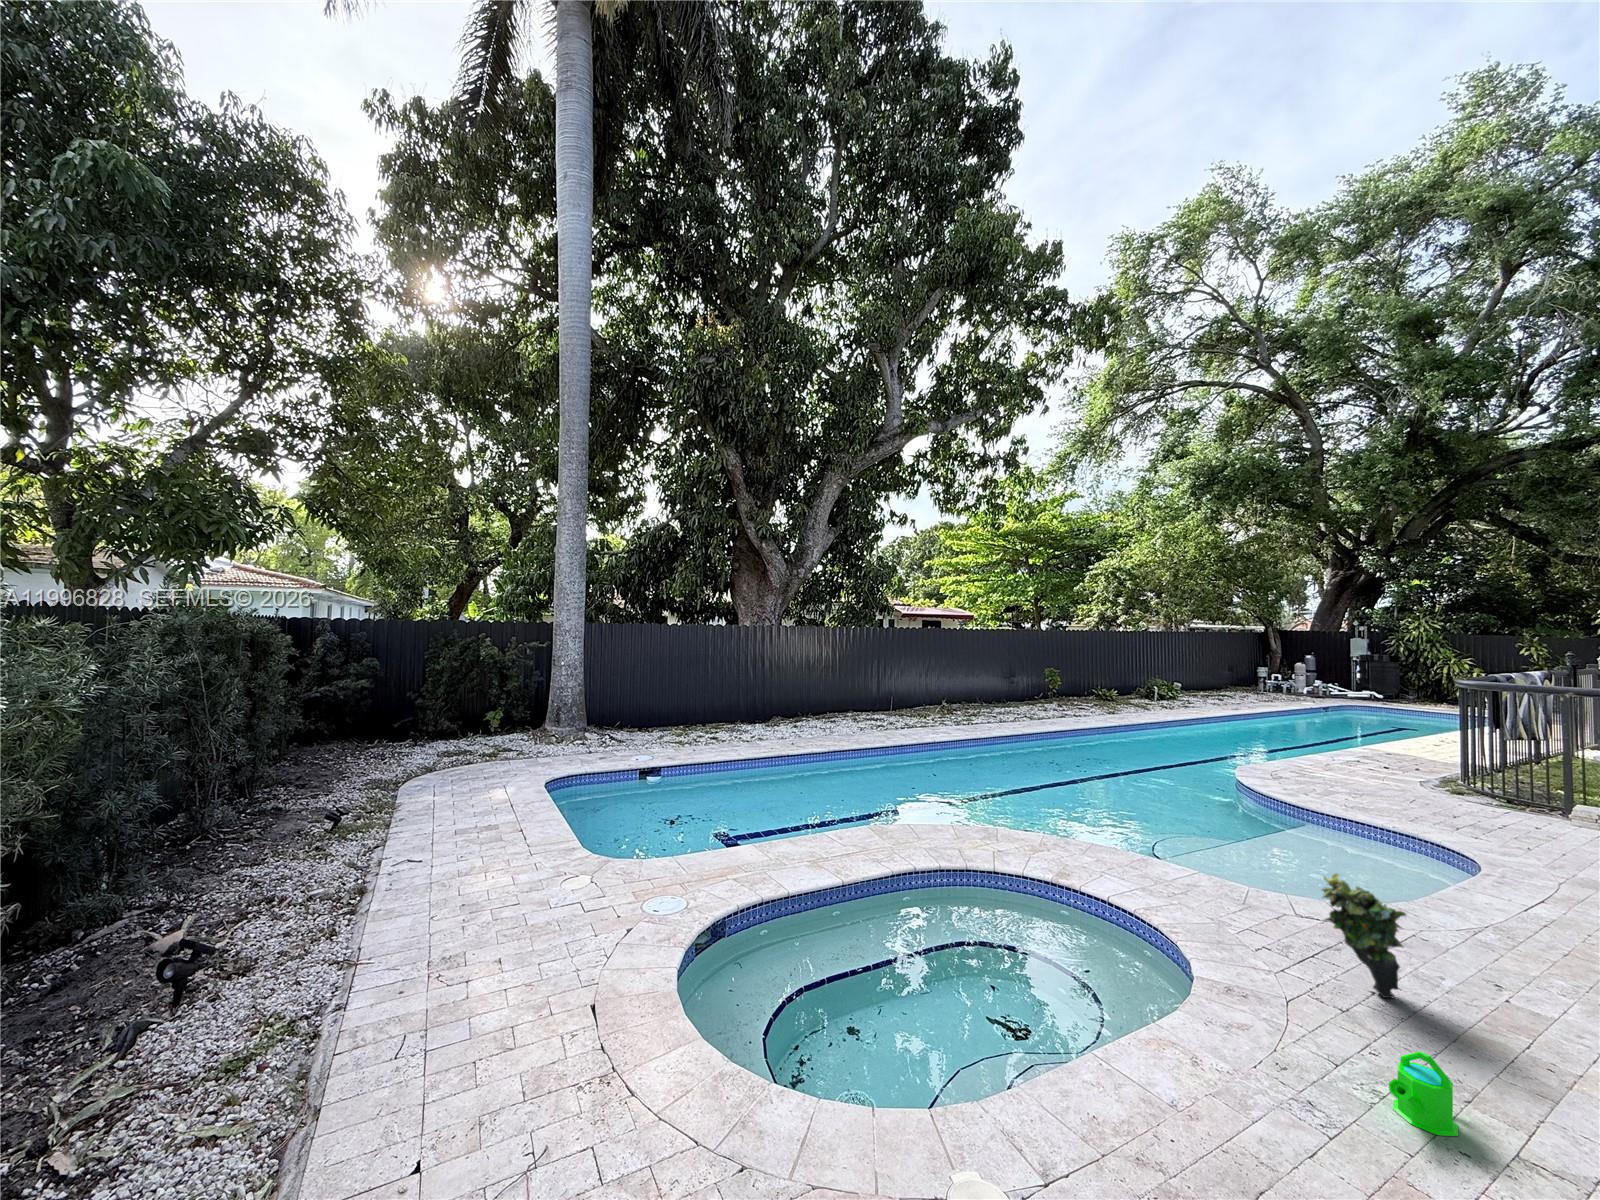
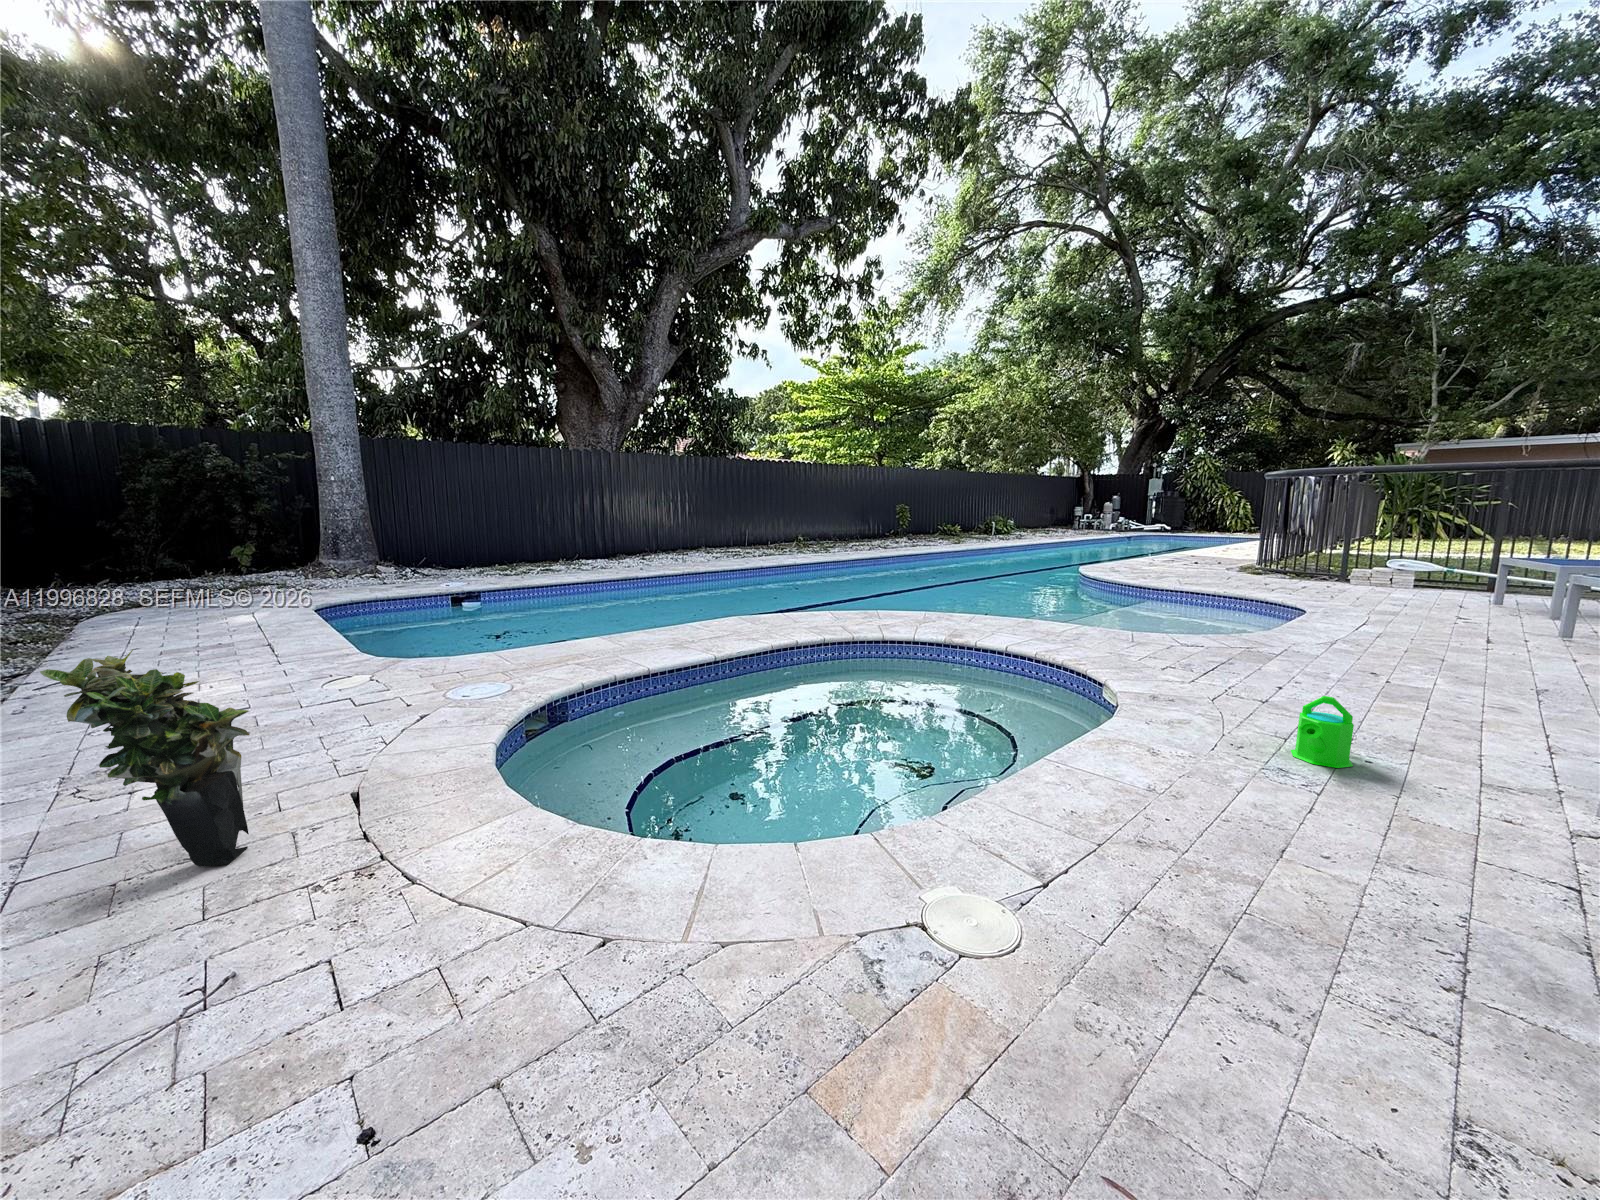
potted plant: present [1321,873,1406,998] -> present [40,649,250,867]

